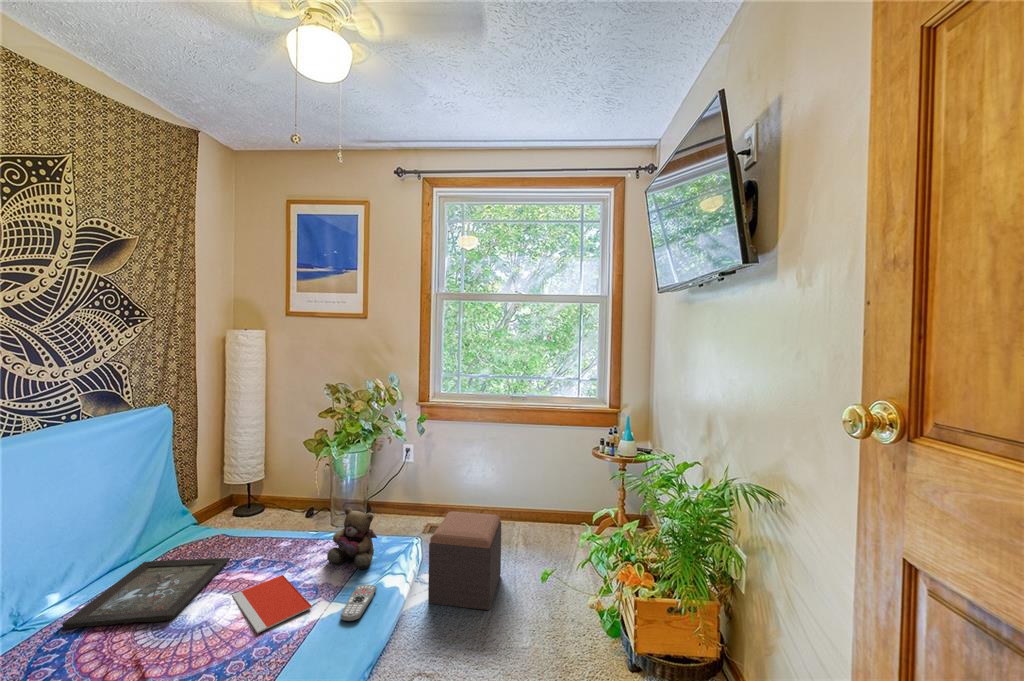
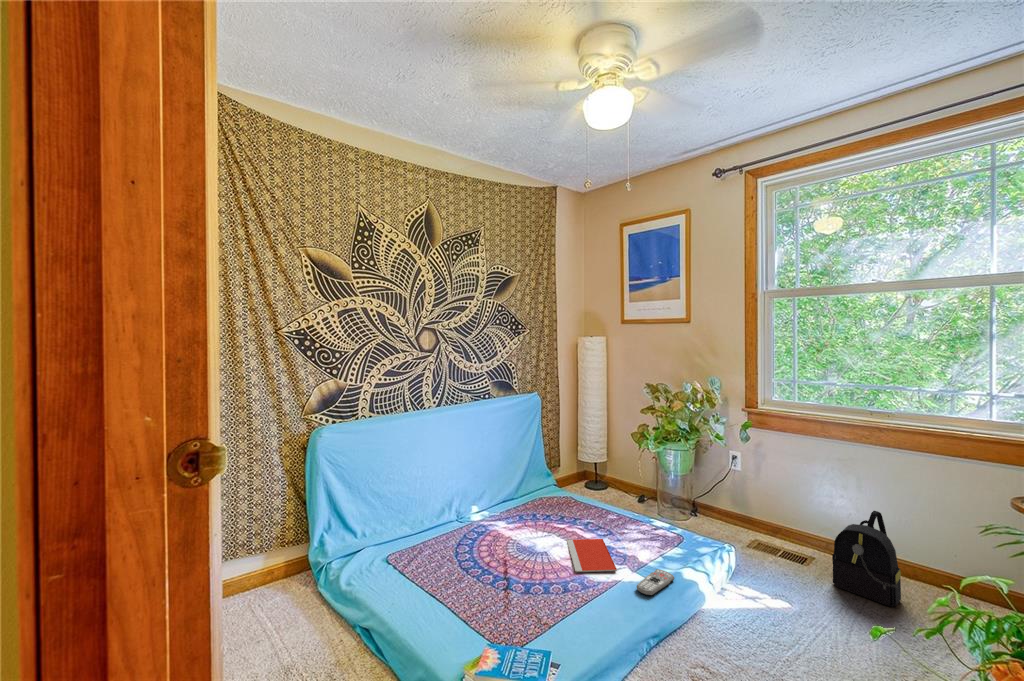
backpack: none [487,473,528,542] -> present [832,511,901,607]
teddy bear: present [327,507,377,569] -> none [639,497,684,558]
footstool: present [428,511,501,610] -> none [730,531,837,656]
tray: present [63,558,230,629] -> none [481,500,571,541]

